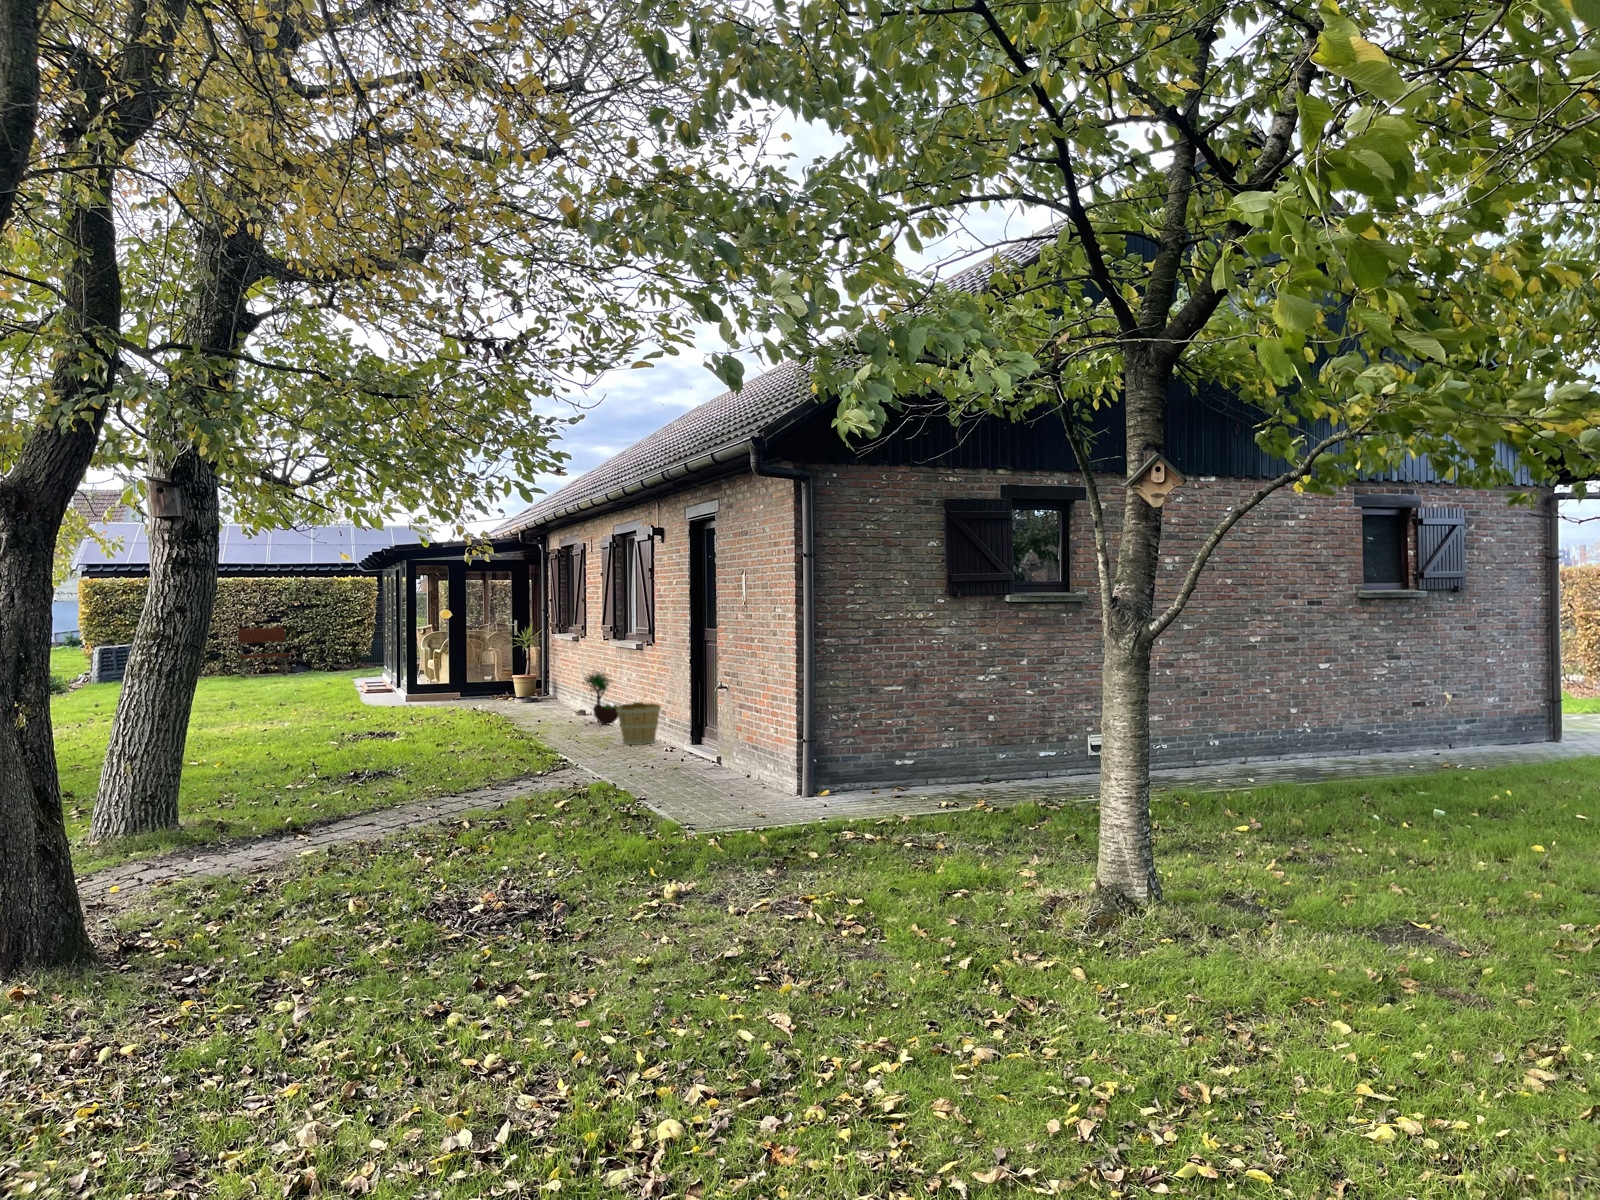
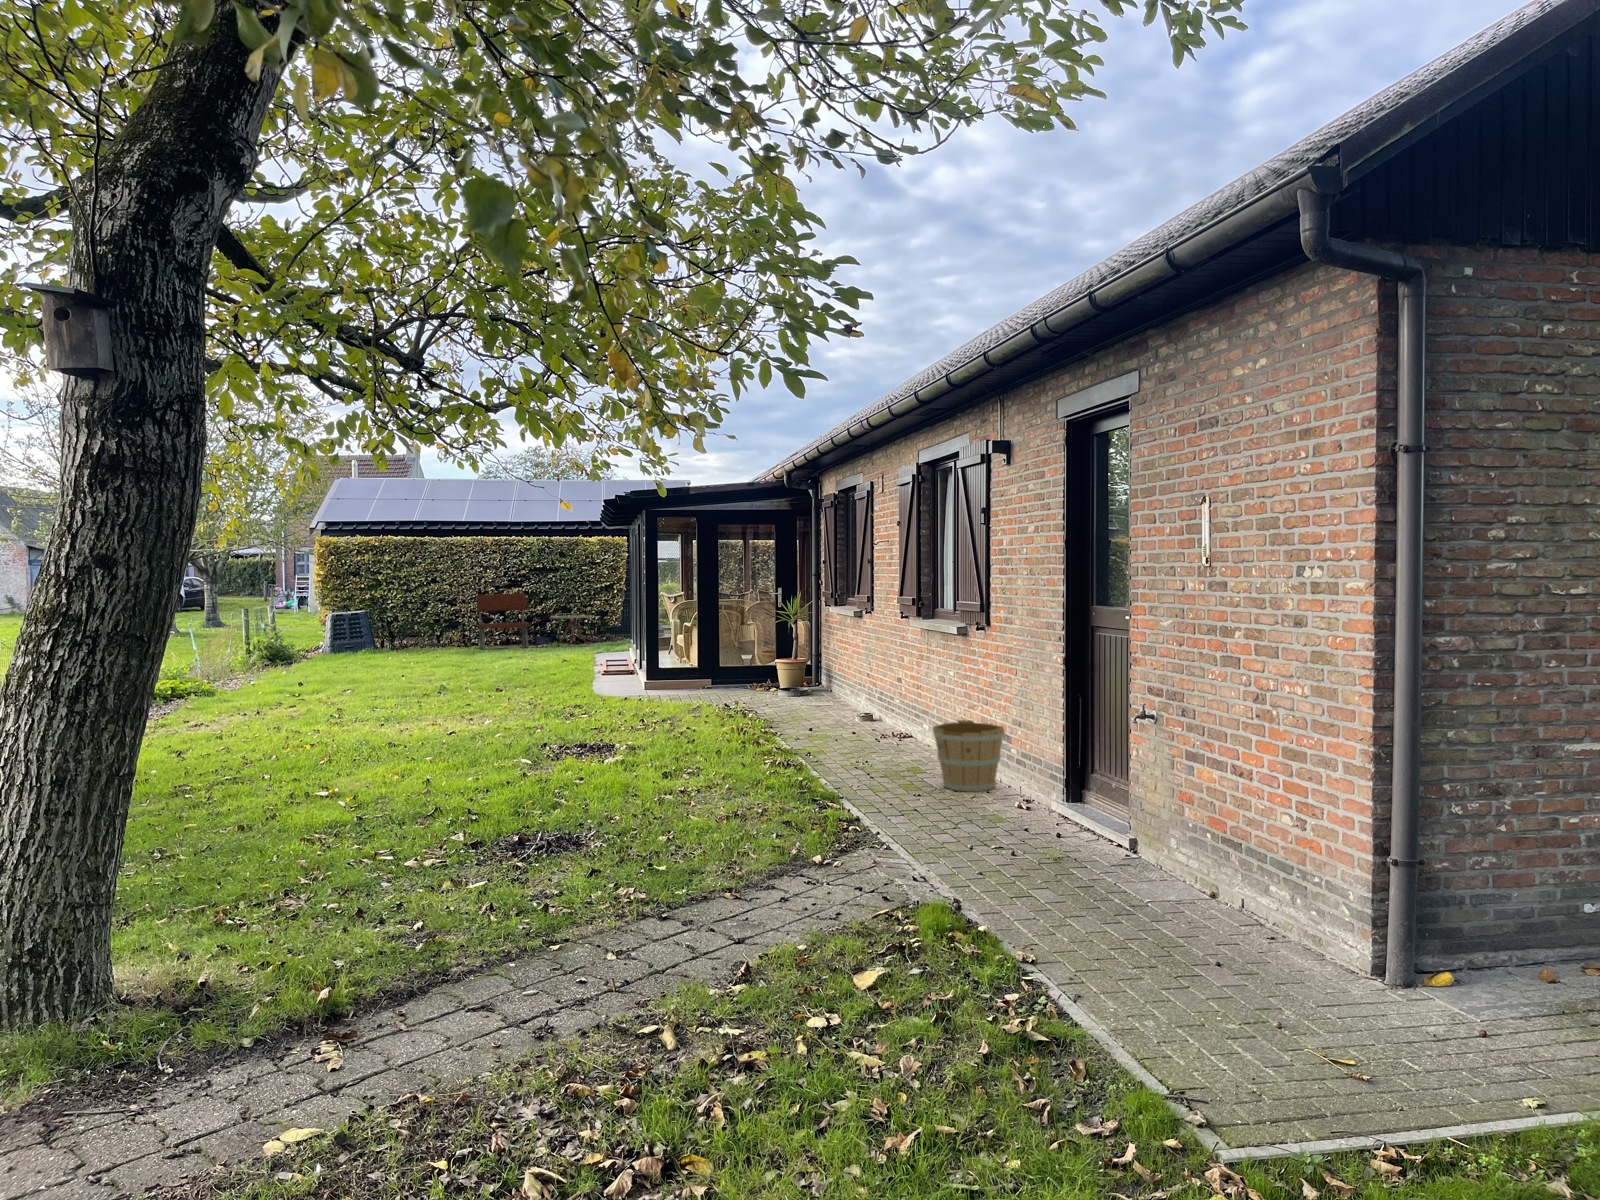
round table: none [308,646,350,673] -> present [552,615,592,644]
potted tree: present [585,670,618,724] -> none [873,657,927,743]

